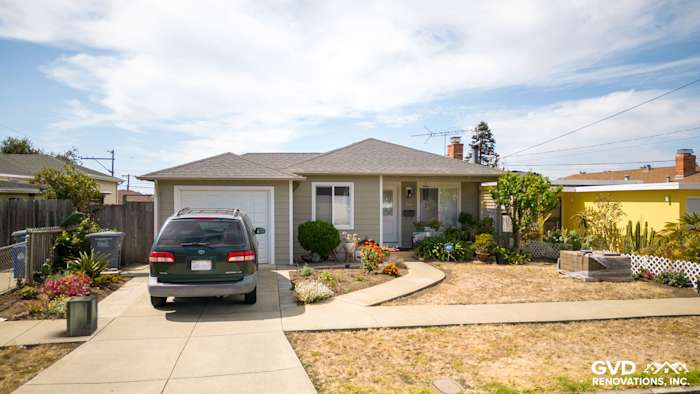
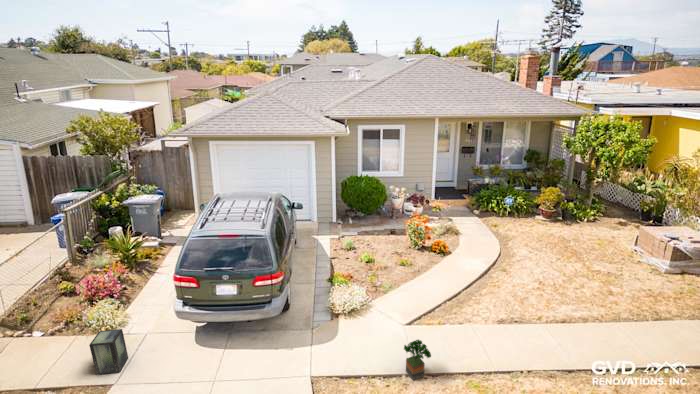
potted tree: none [364,294,389,330] -> present [404,340,431,380]

